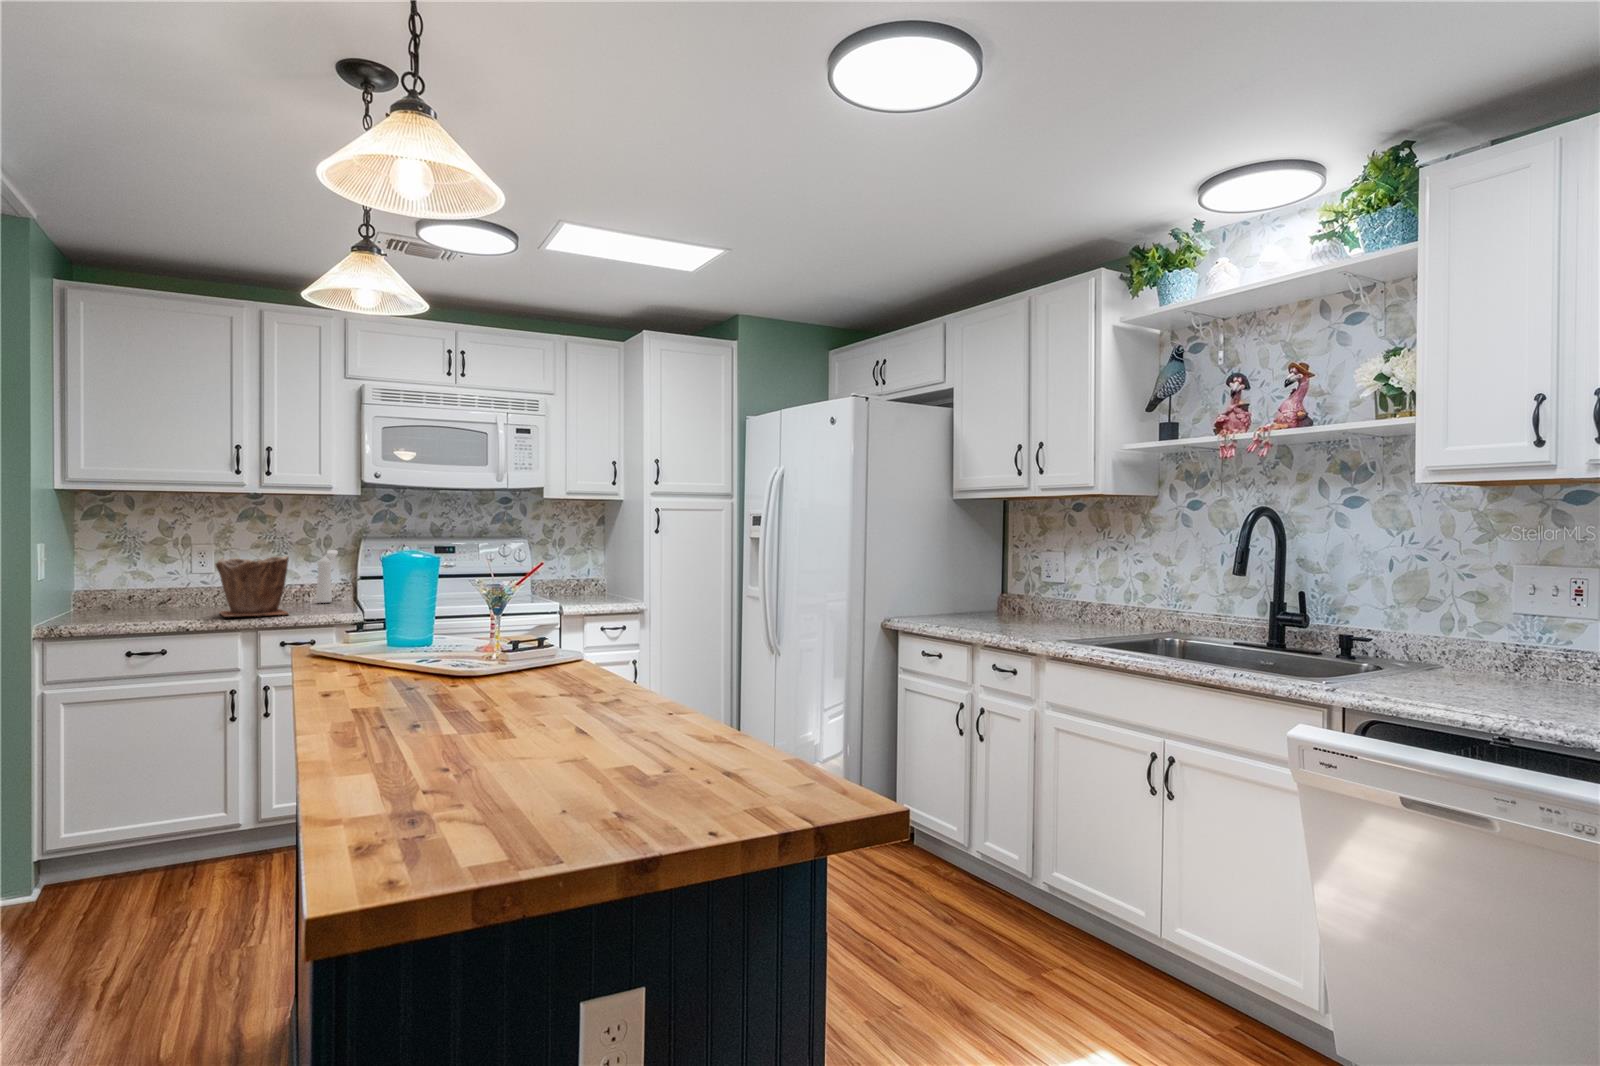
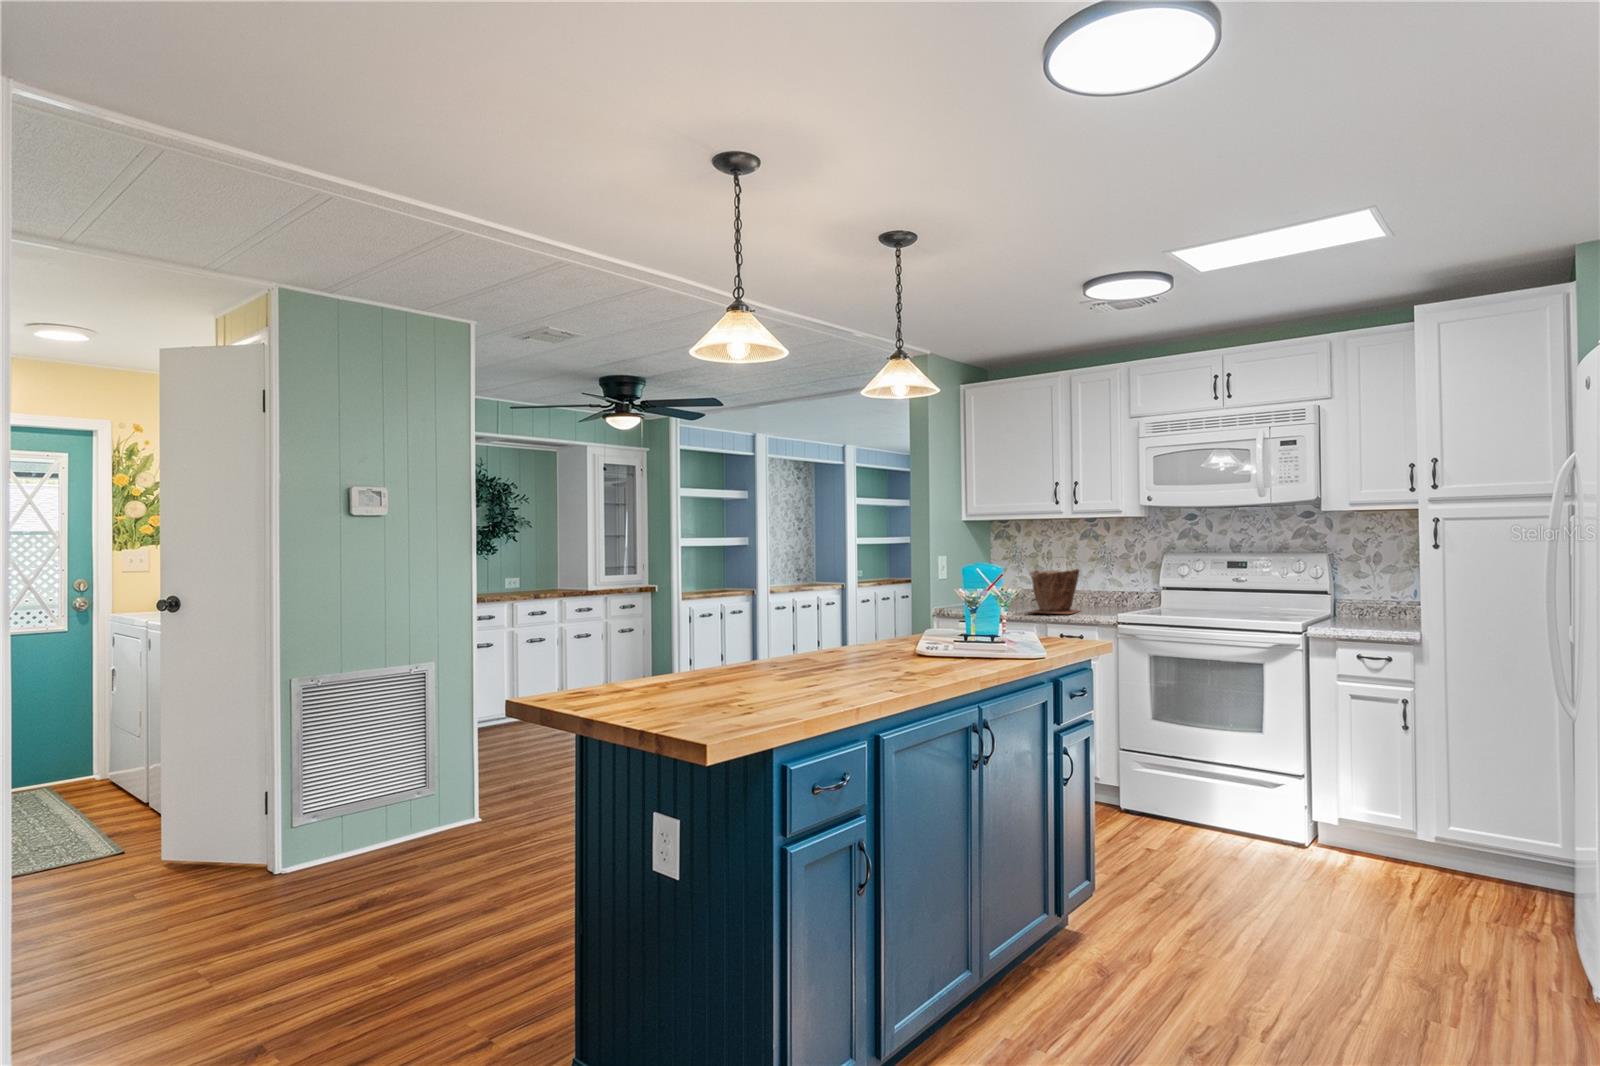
pepper mill: present [316,550,338,603] -> none [1118,564,1144,608]

